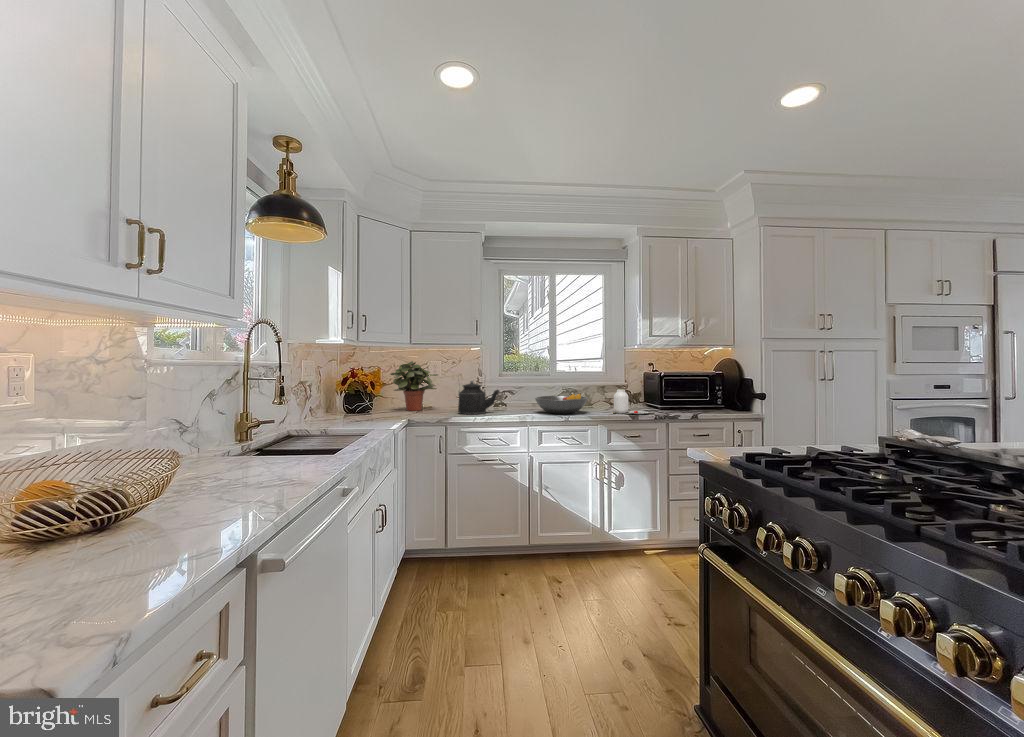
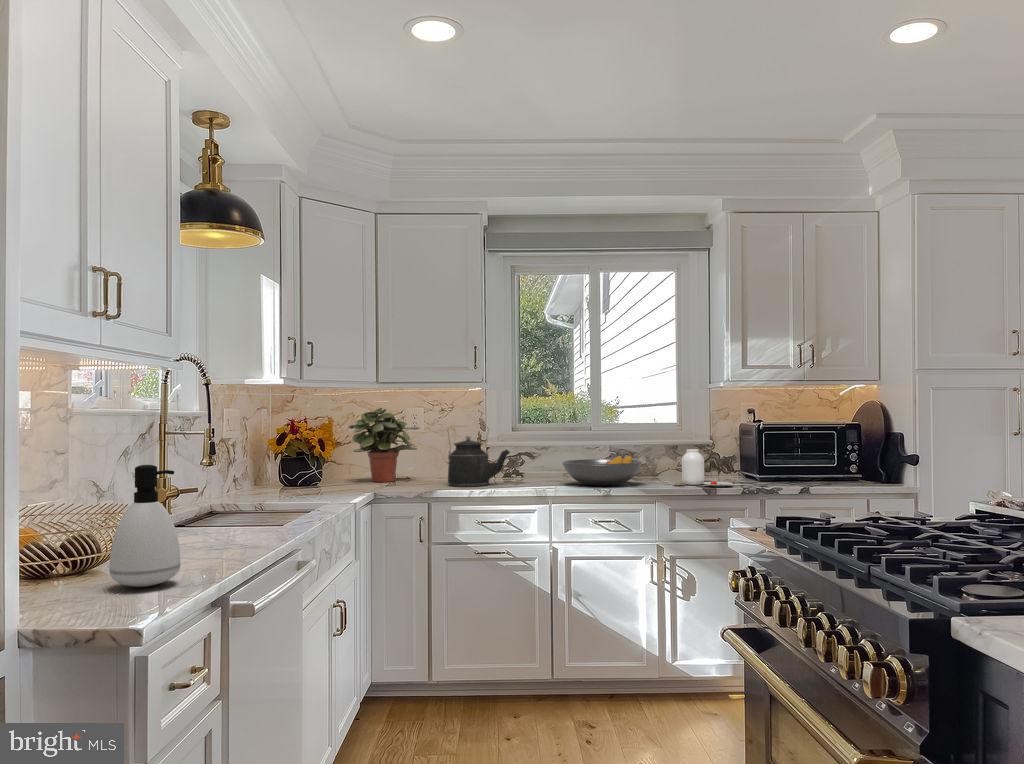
soap dispenser: none [134,417,217,543] -> present [109,465,181,587]

